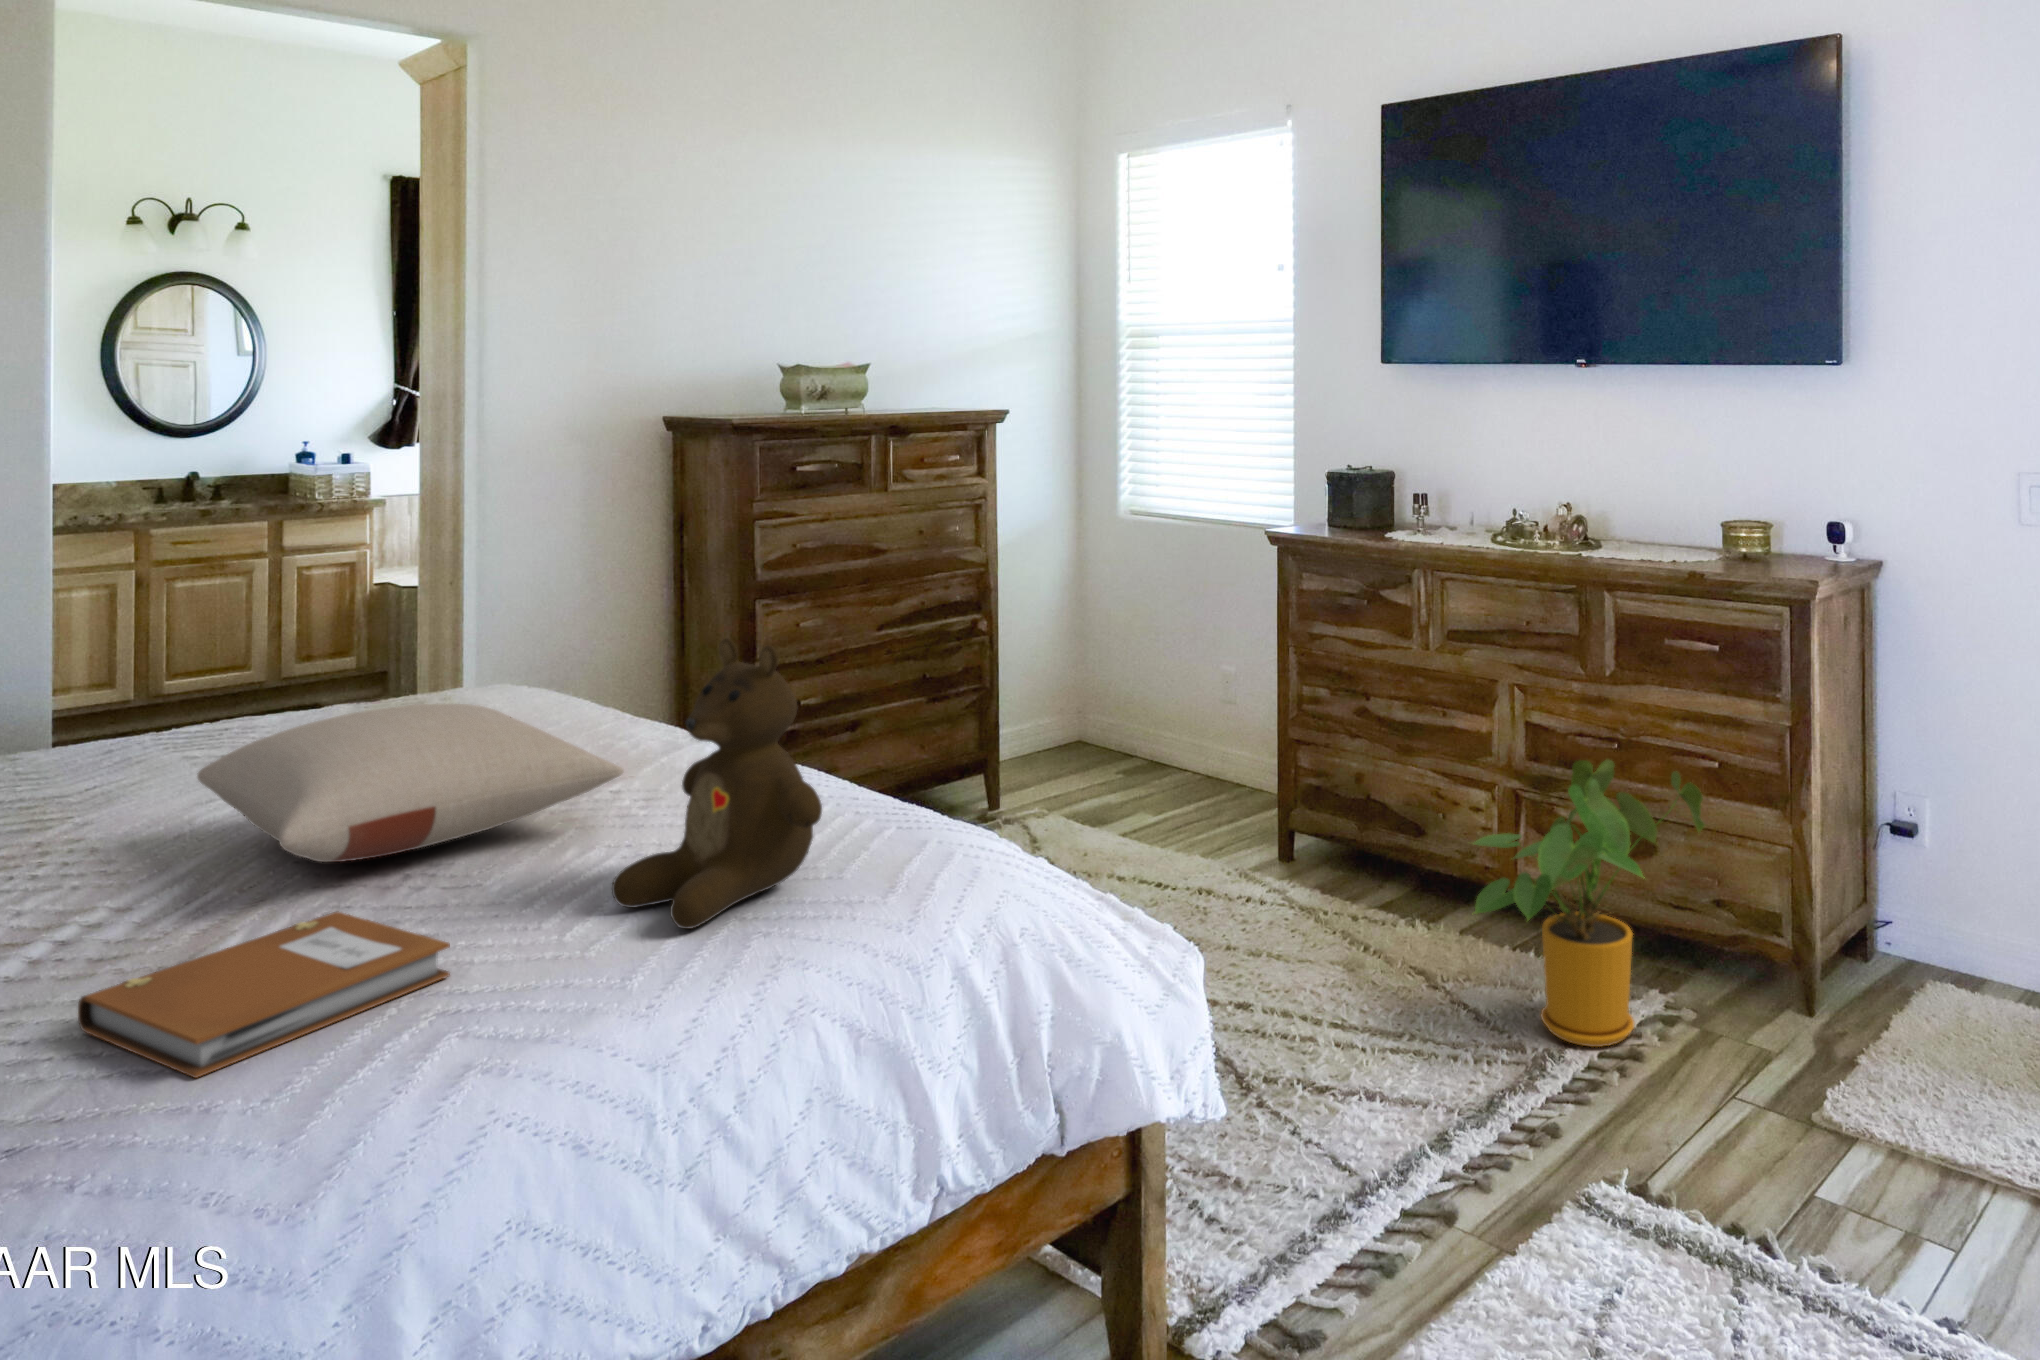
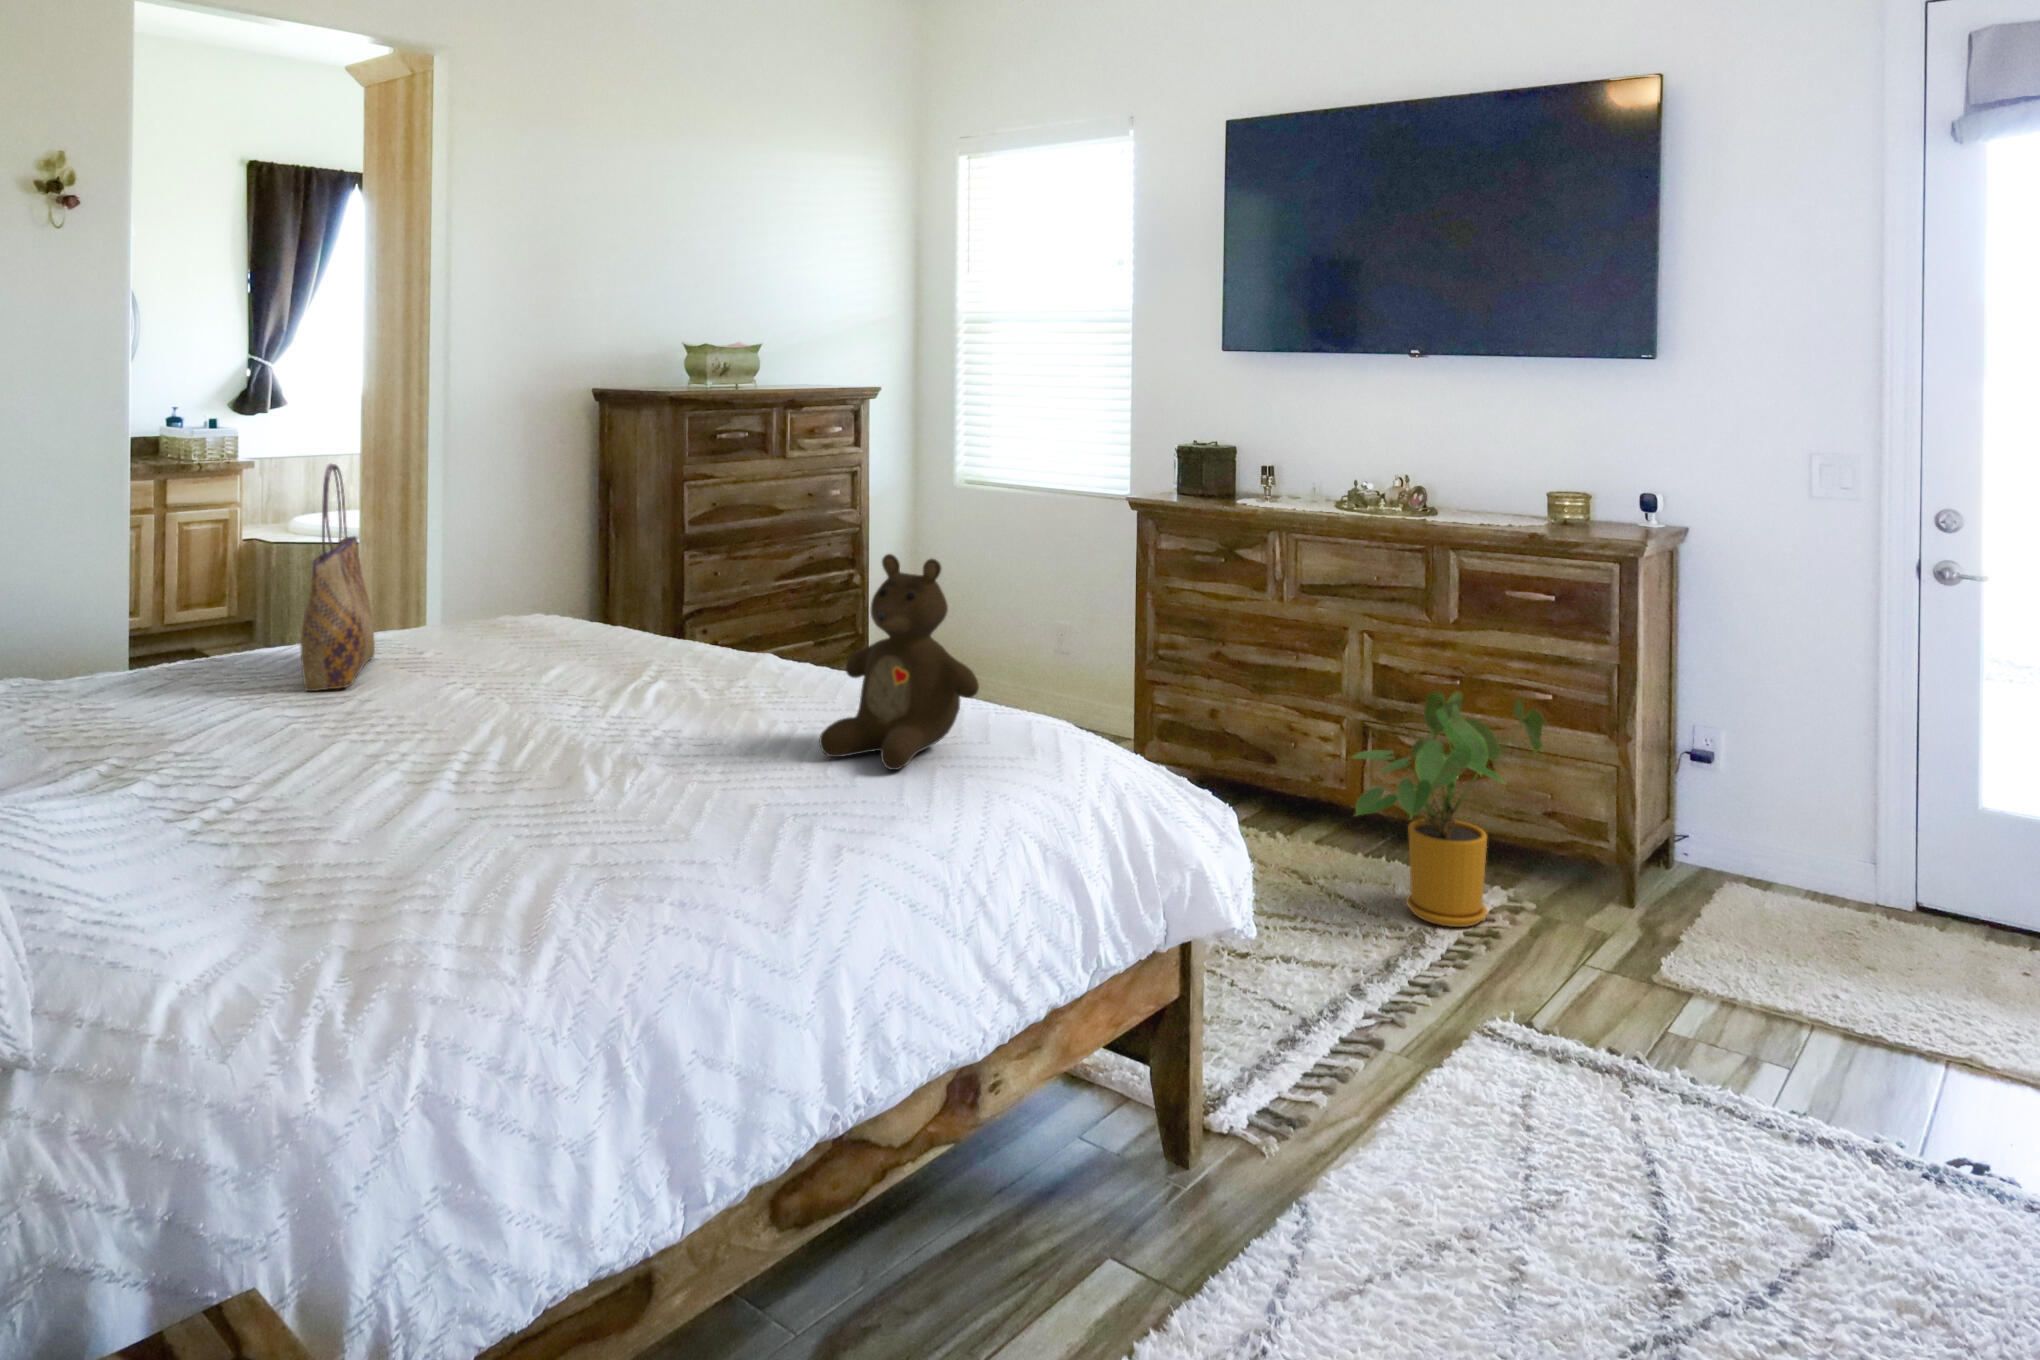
tote bag: none [71,524,228,809] -> present [300,464,375,691]
pillow: present [197,704,624,862] -> none [434,610,769,724]
notebook: present [78,912,450,1078] -> none [516,751,749,848]

